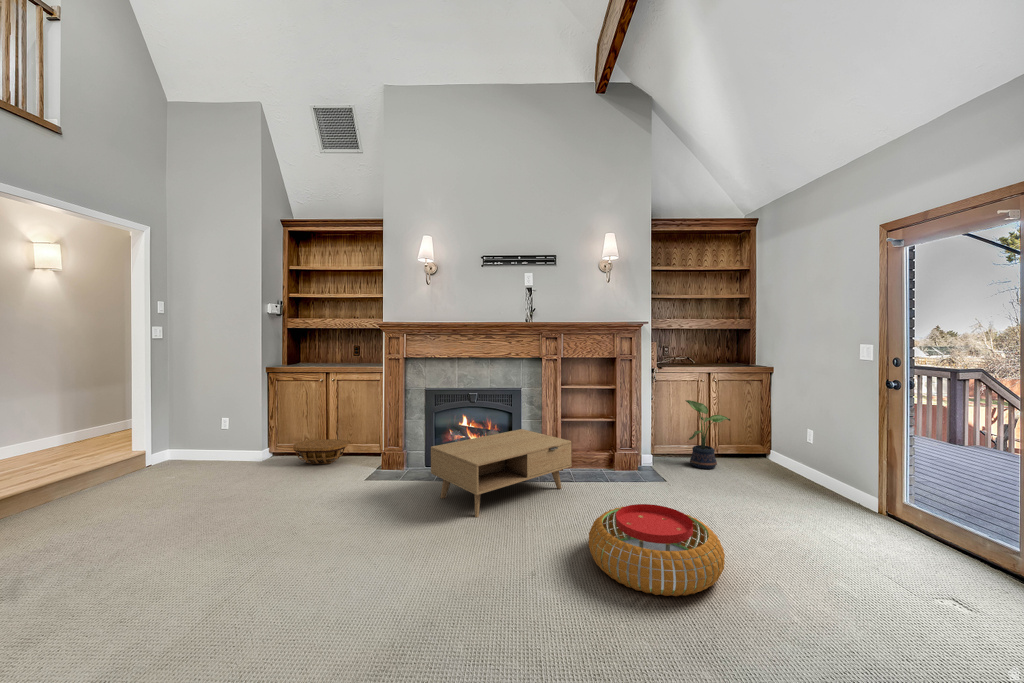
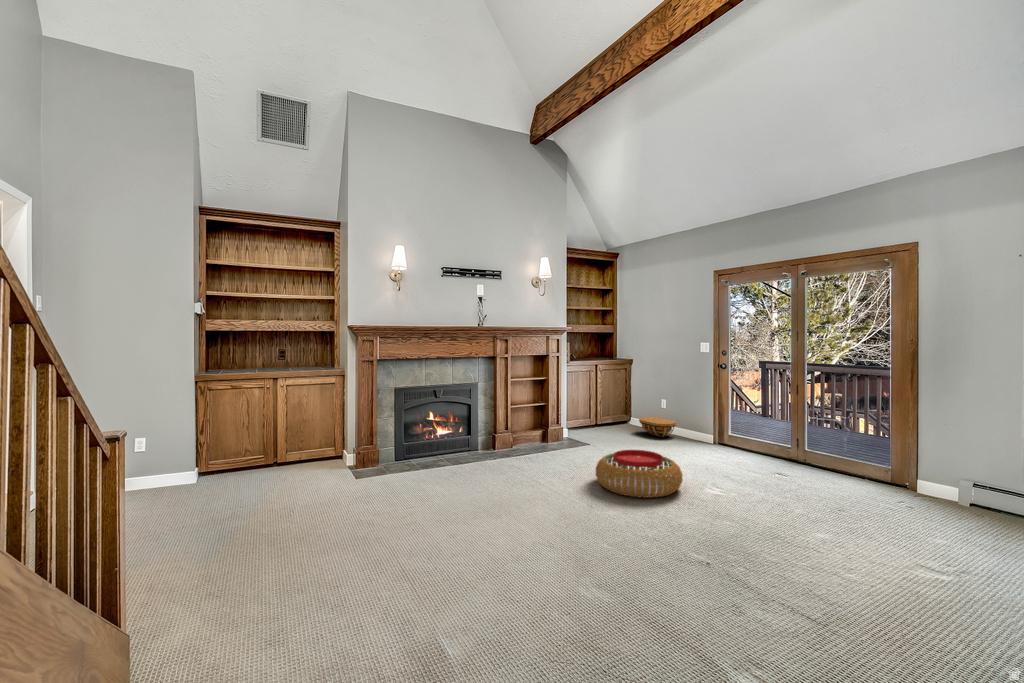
potted plant: present [686,400,730,469] -> none [583,386,615,435]
coffee table: present [431,429,572,517] -> none [438,417,537,485]
basket: present [293,439,347,464] -> present [639,417,676,437]

